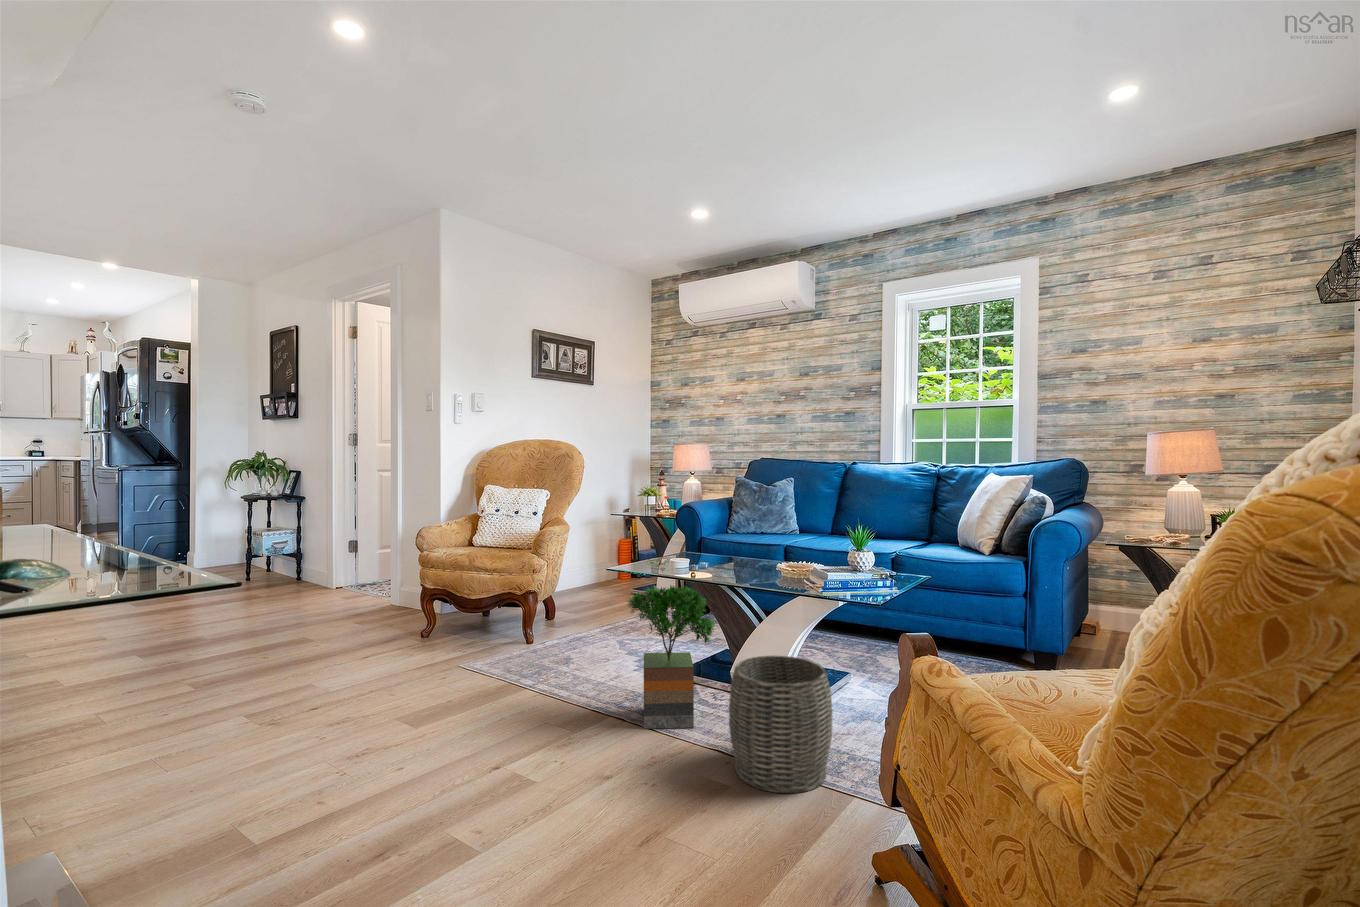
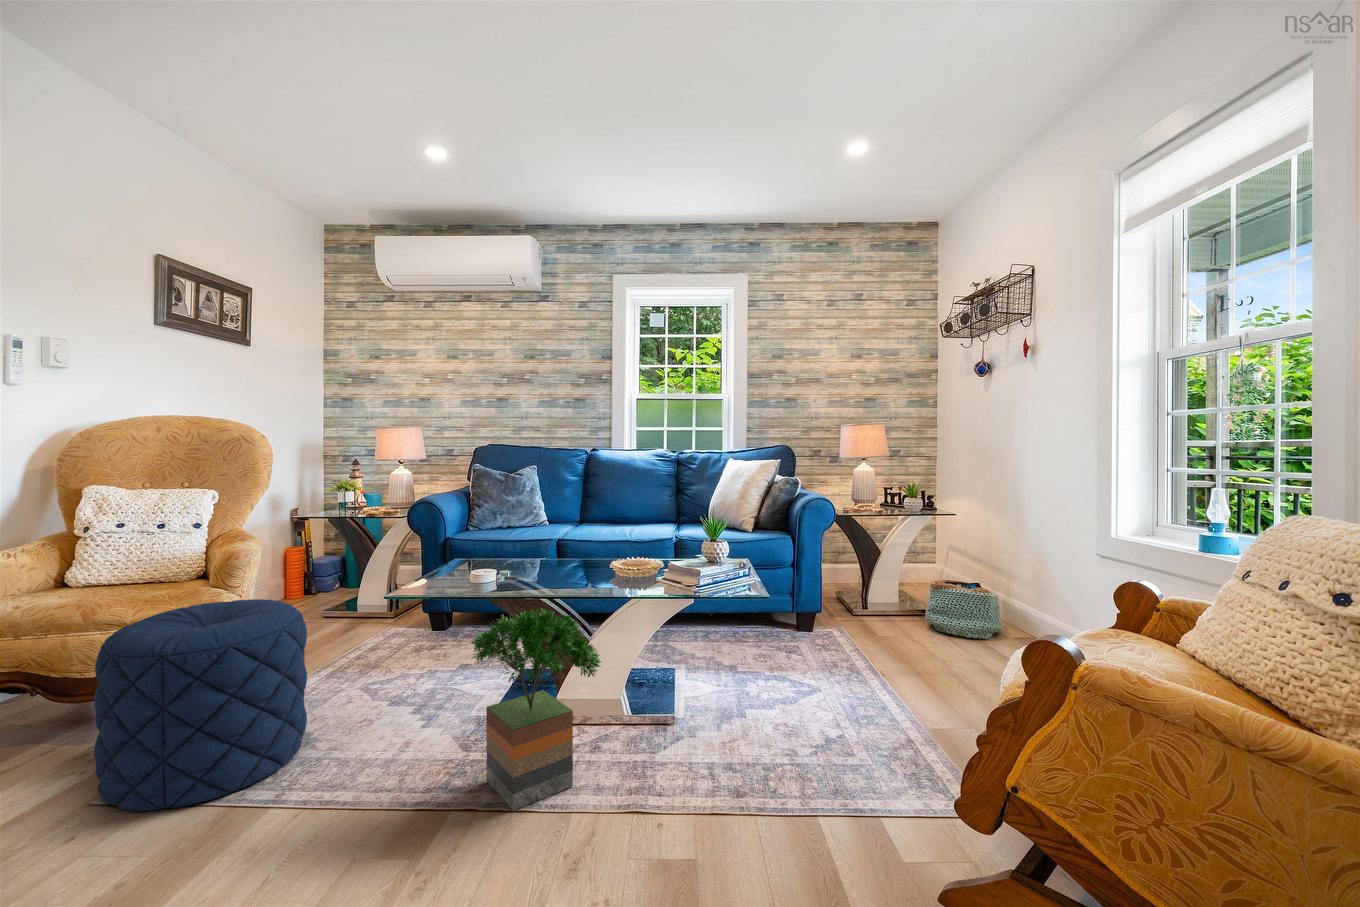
pouf: none [459,560,567,678] -> present [94,599,307,811]
woven basket: present [729,656,832,793] -> none [656,672,774,844]

